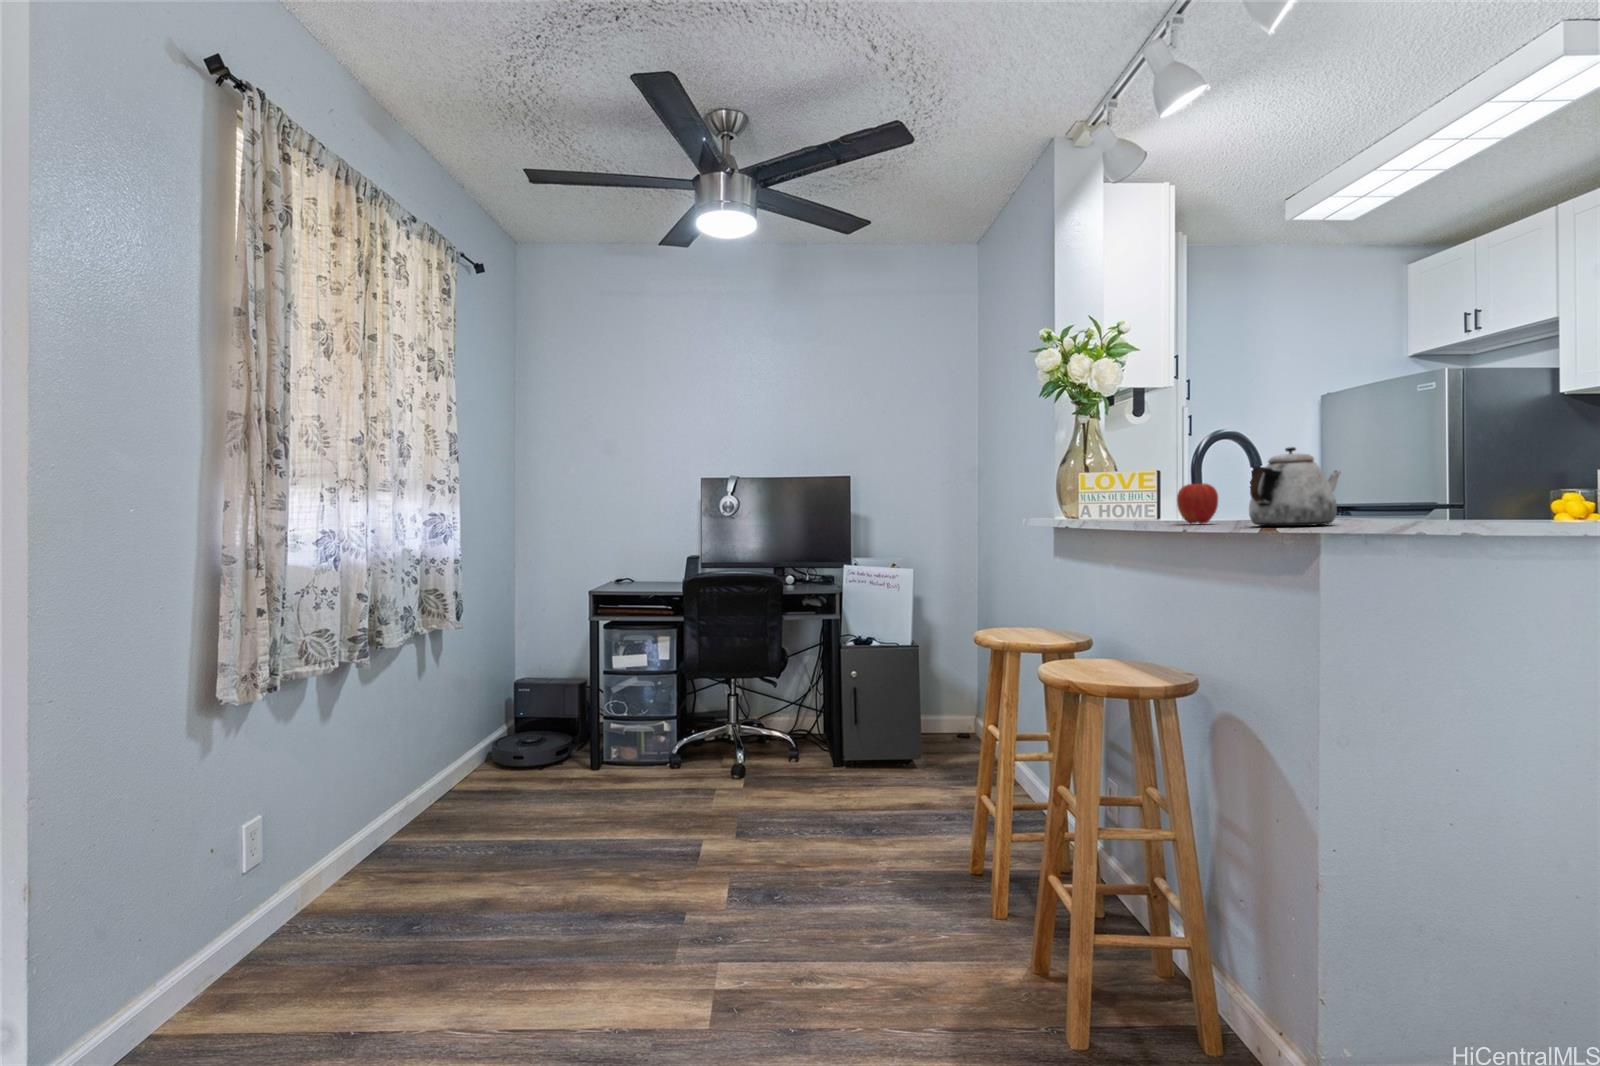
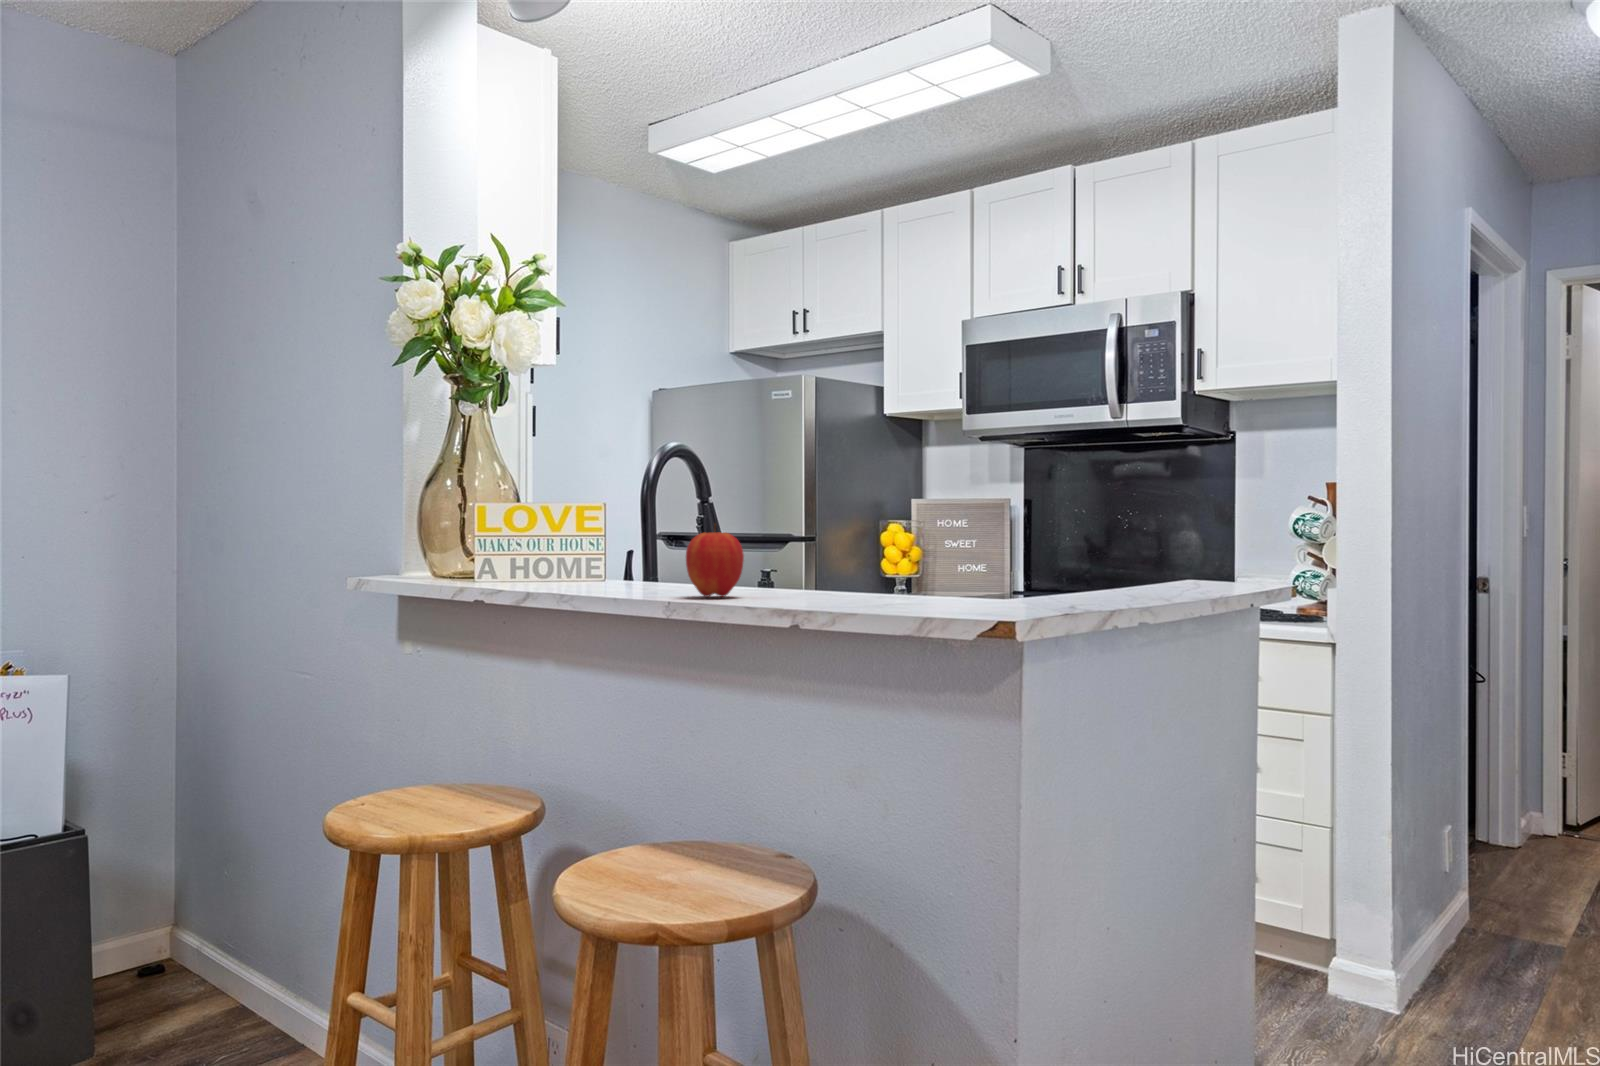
teapot: present [1249,447,1341,526] -> none [816,487,924,605]

